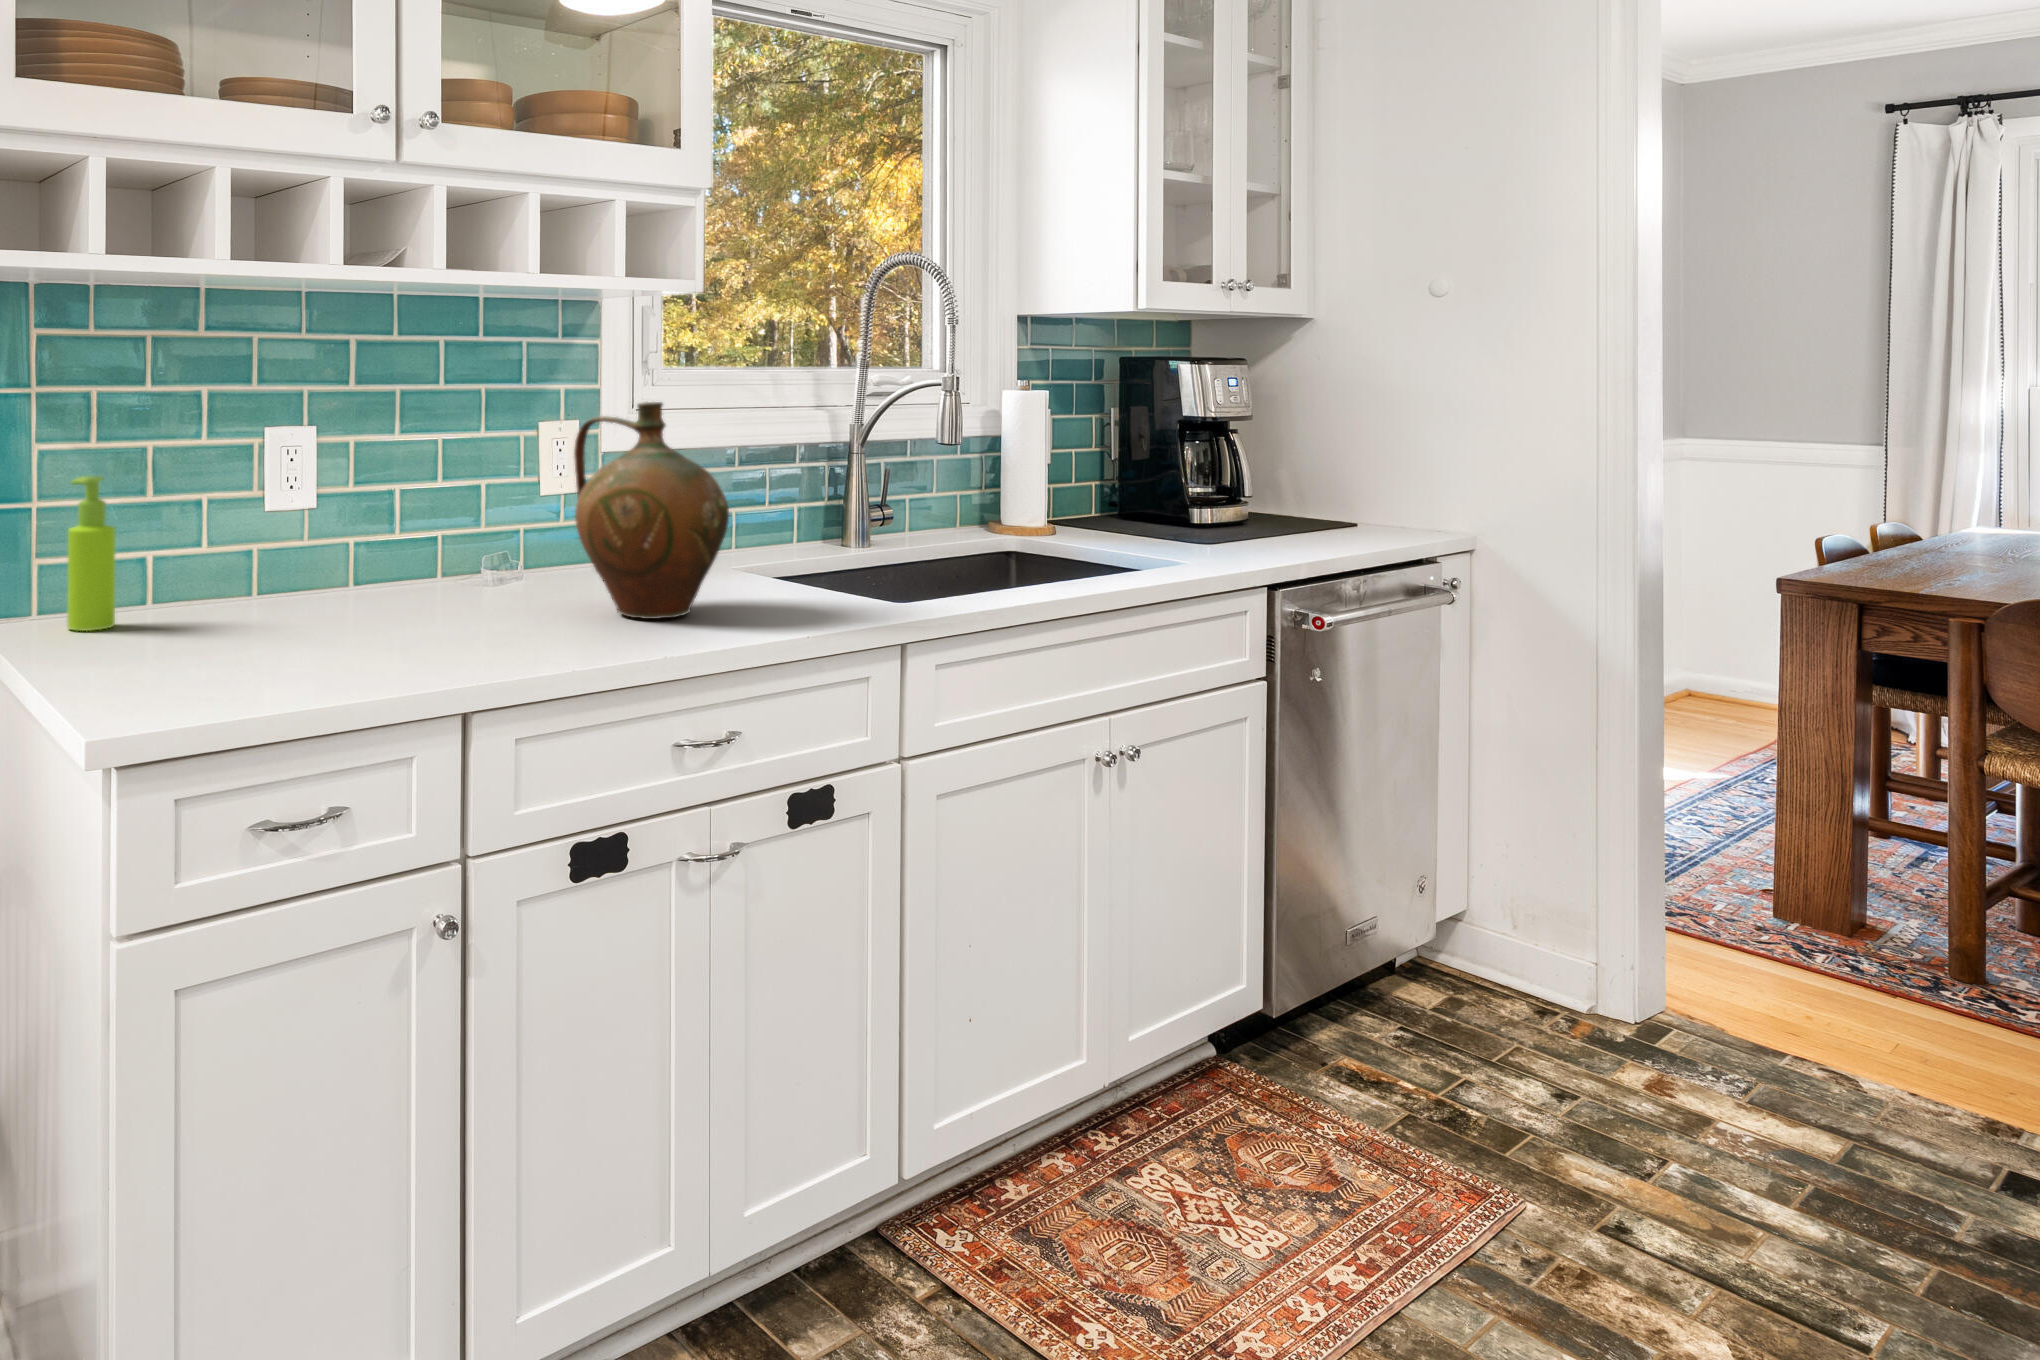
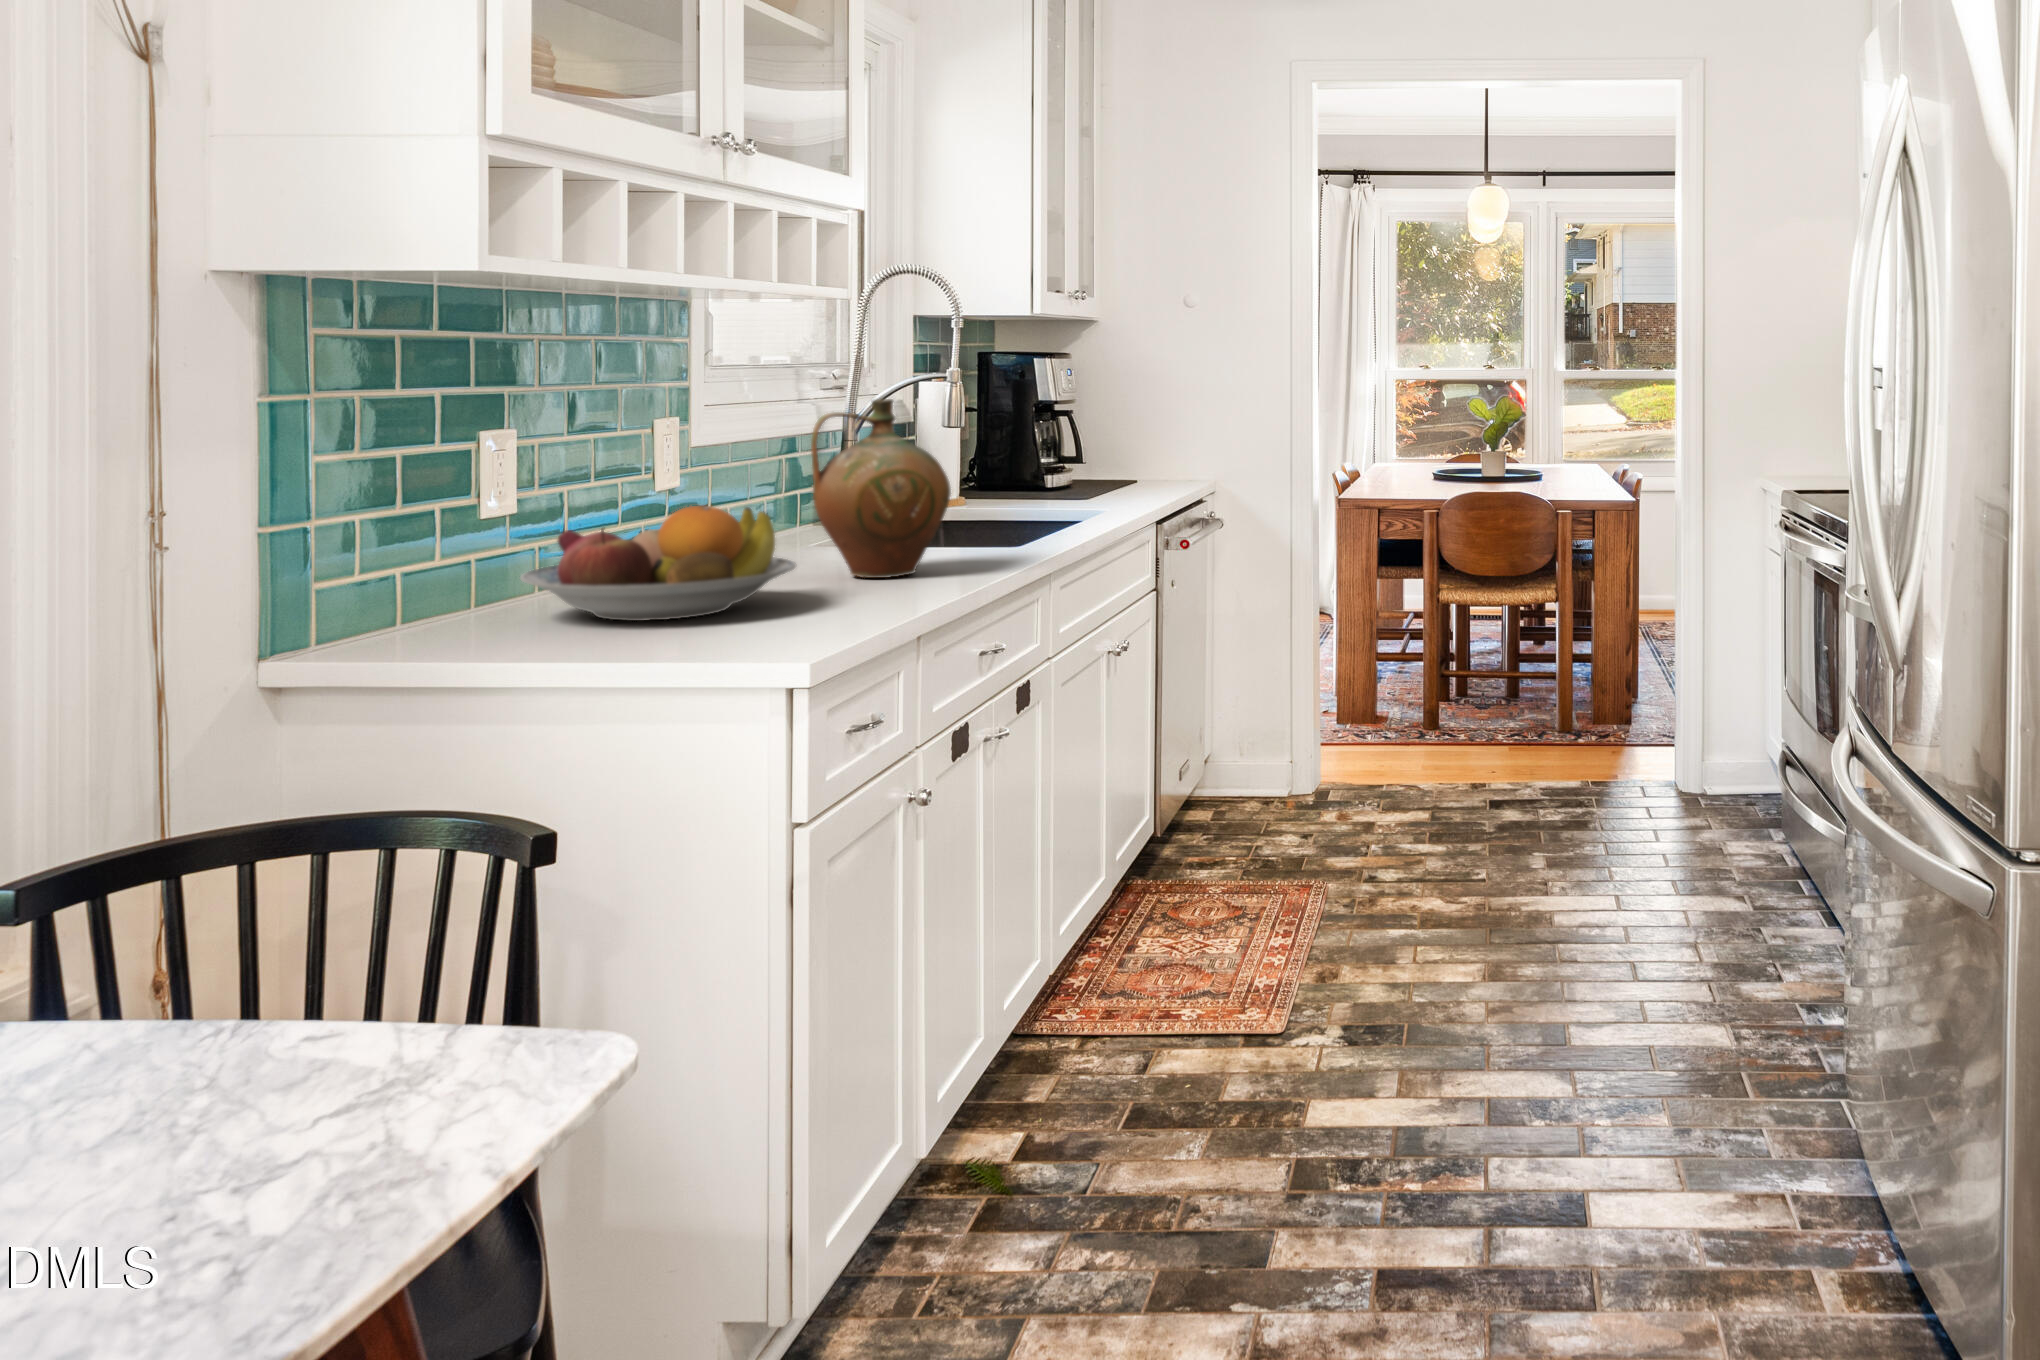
soap dispenser: present [67,476,115,631] -> none [382,486,440,648]
fruit bowl: none [202,515,469,638] -> present [521,506,796,621]

